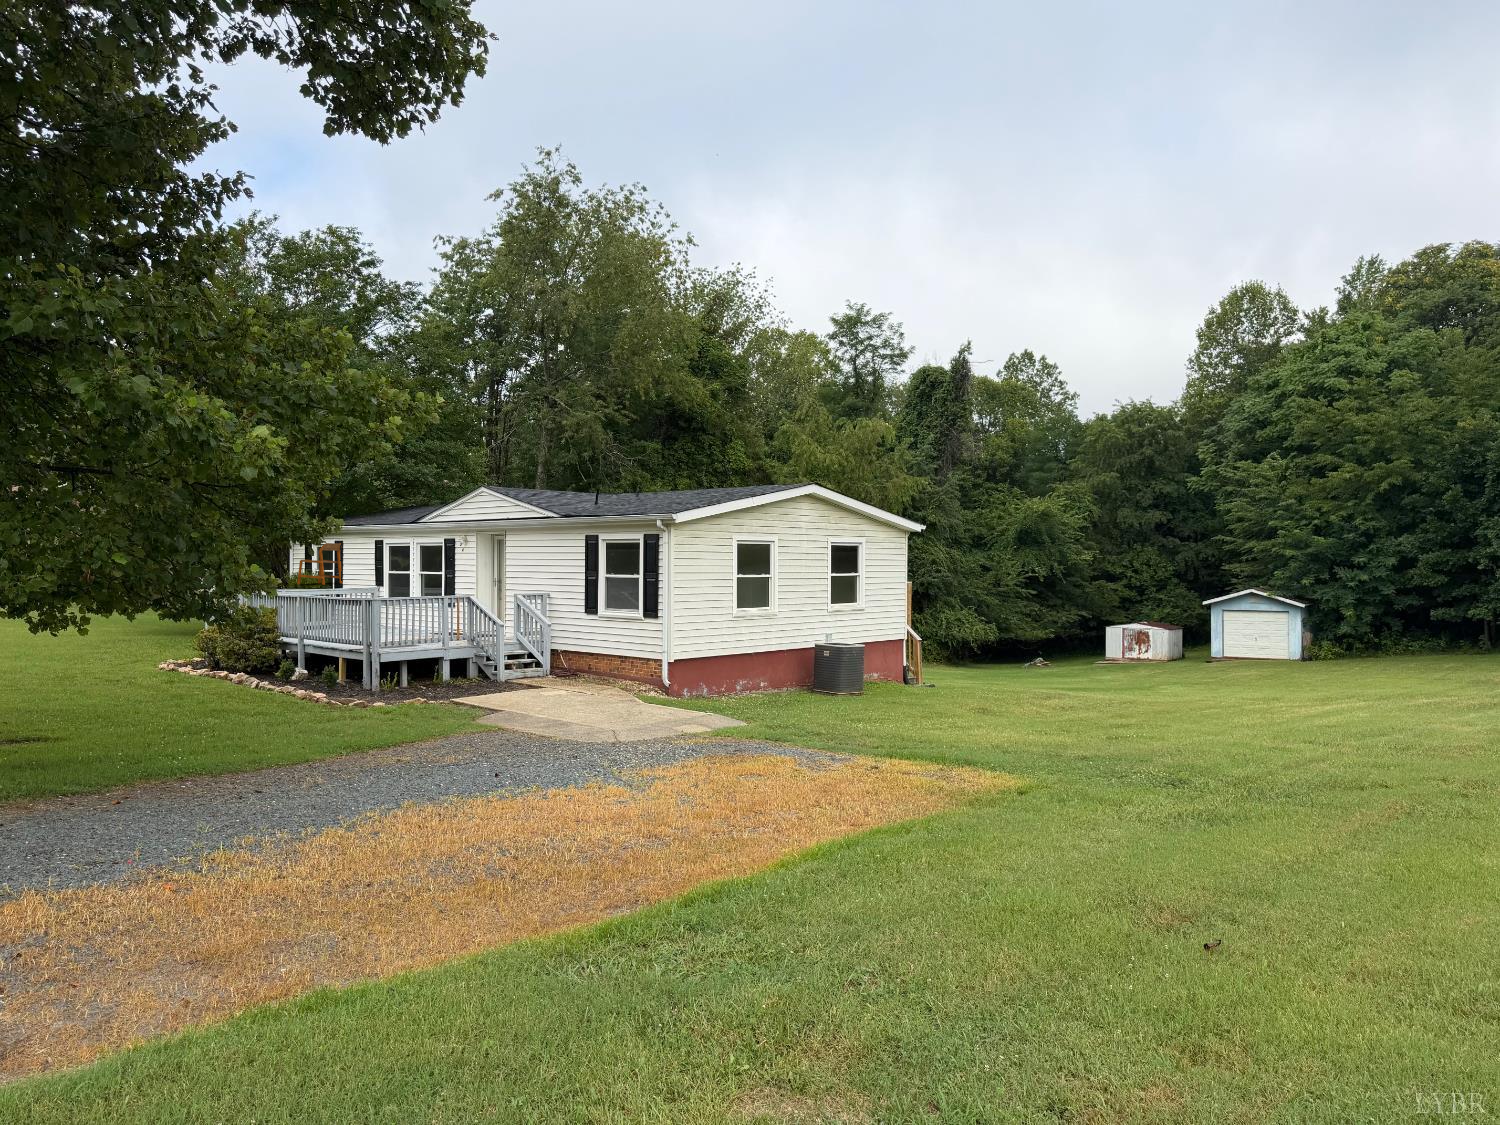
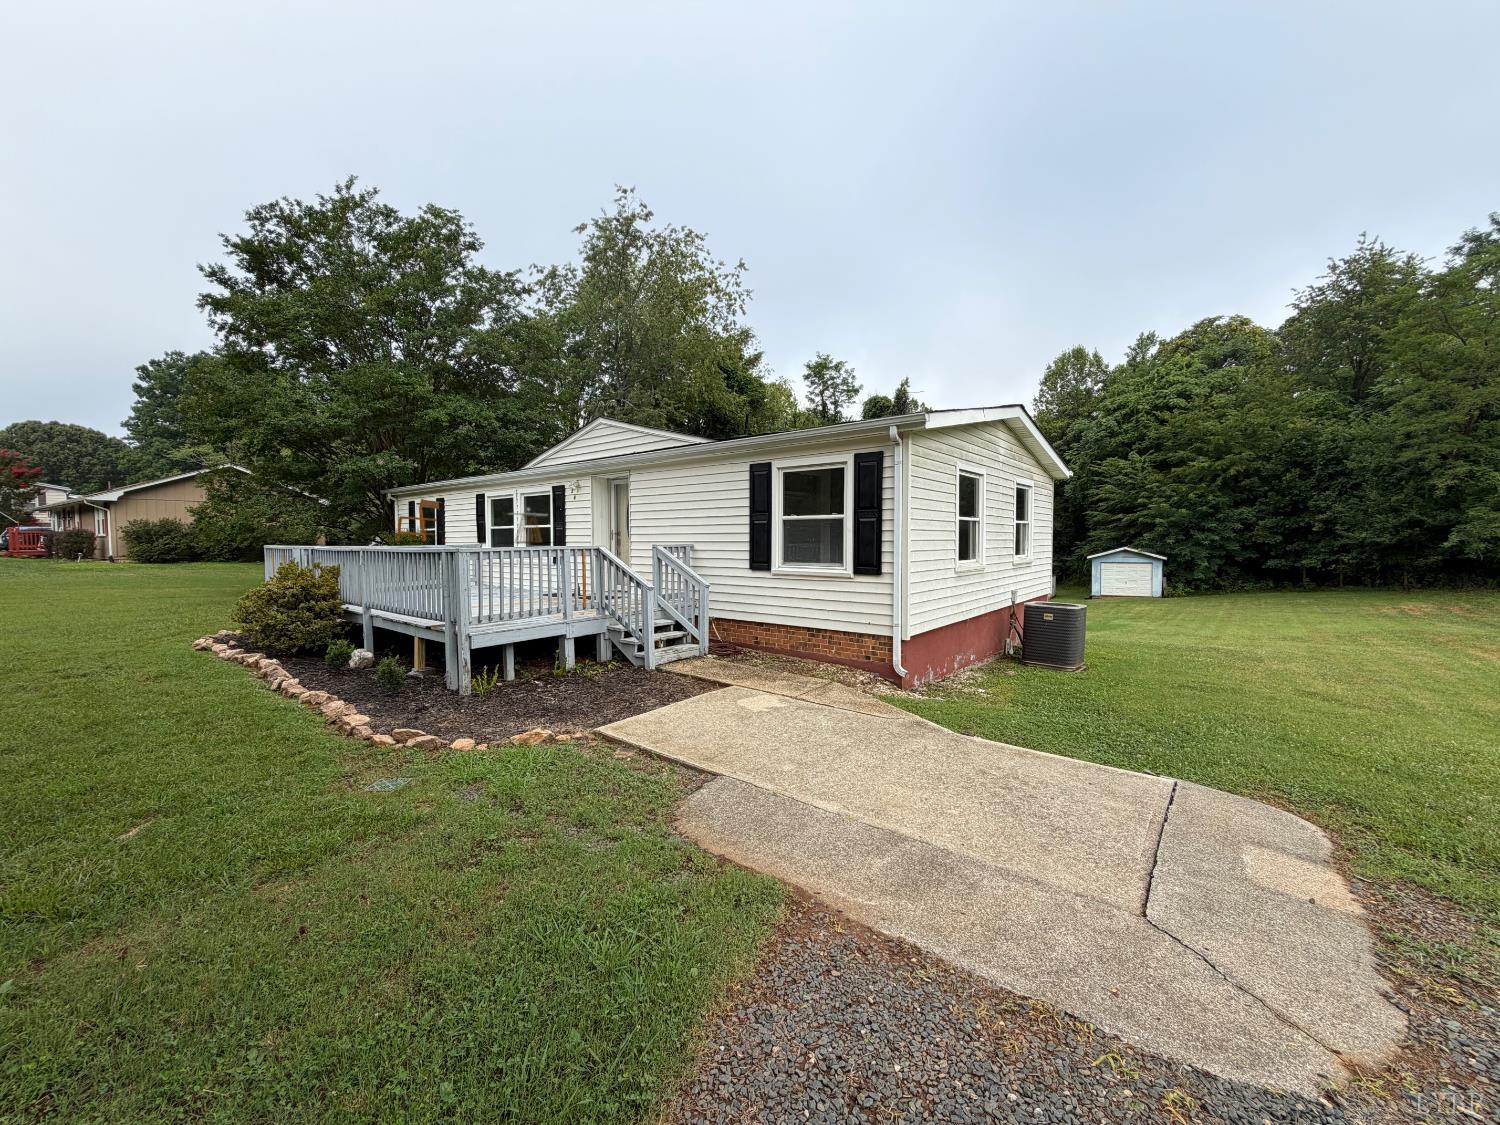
side table: none [405,556,441,589] -> present [511,508,546,543]

